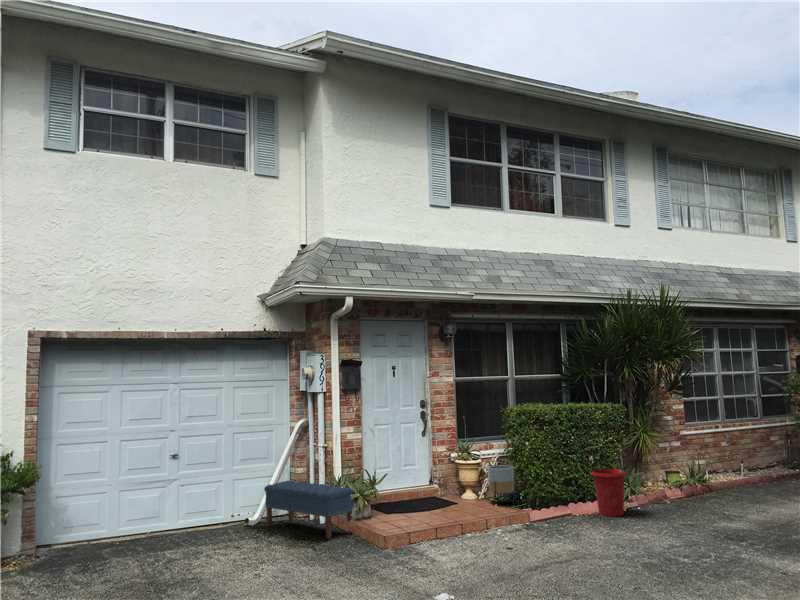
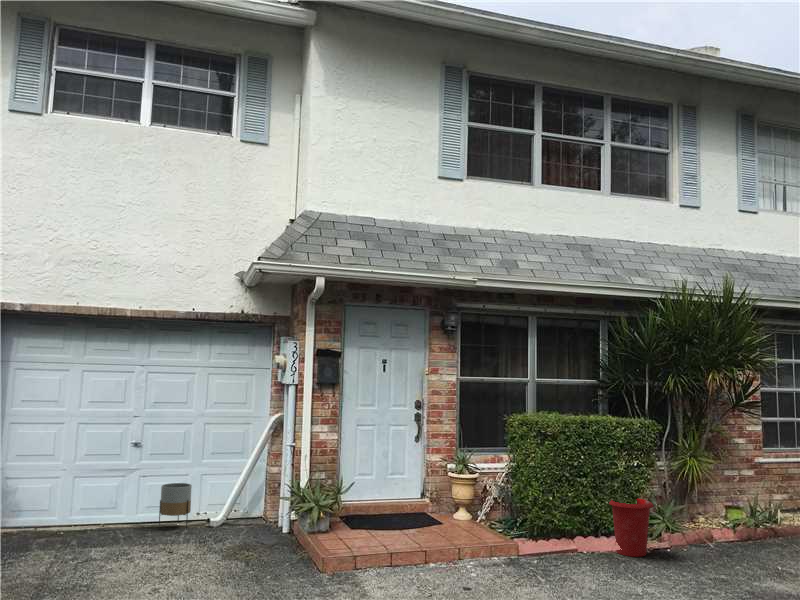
planter: present [488,465,515,501] -> present [159,483,192,529]
bench: present [264,481,353,539] -> none [227,481,316,551]

